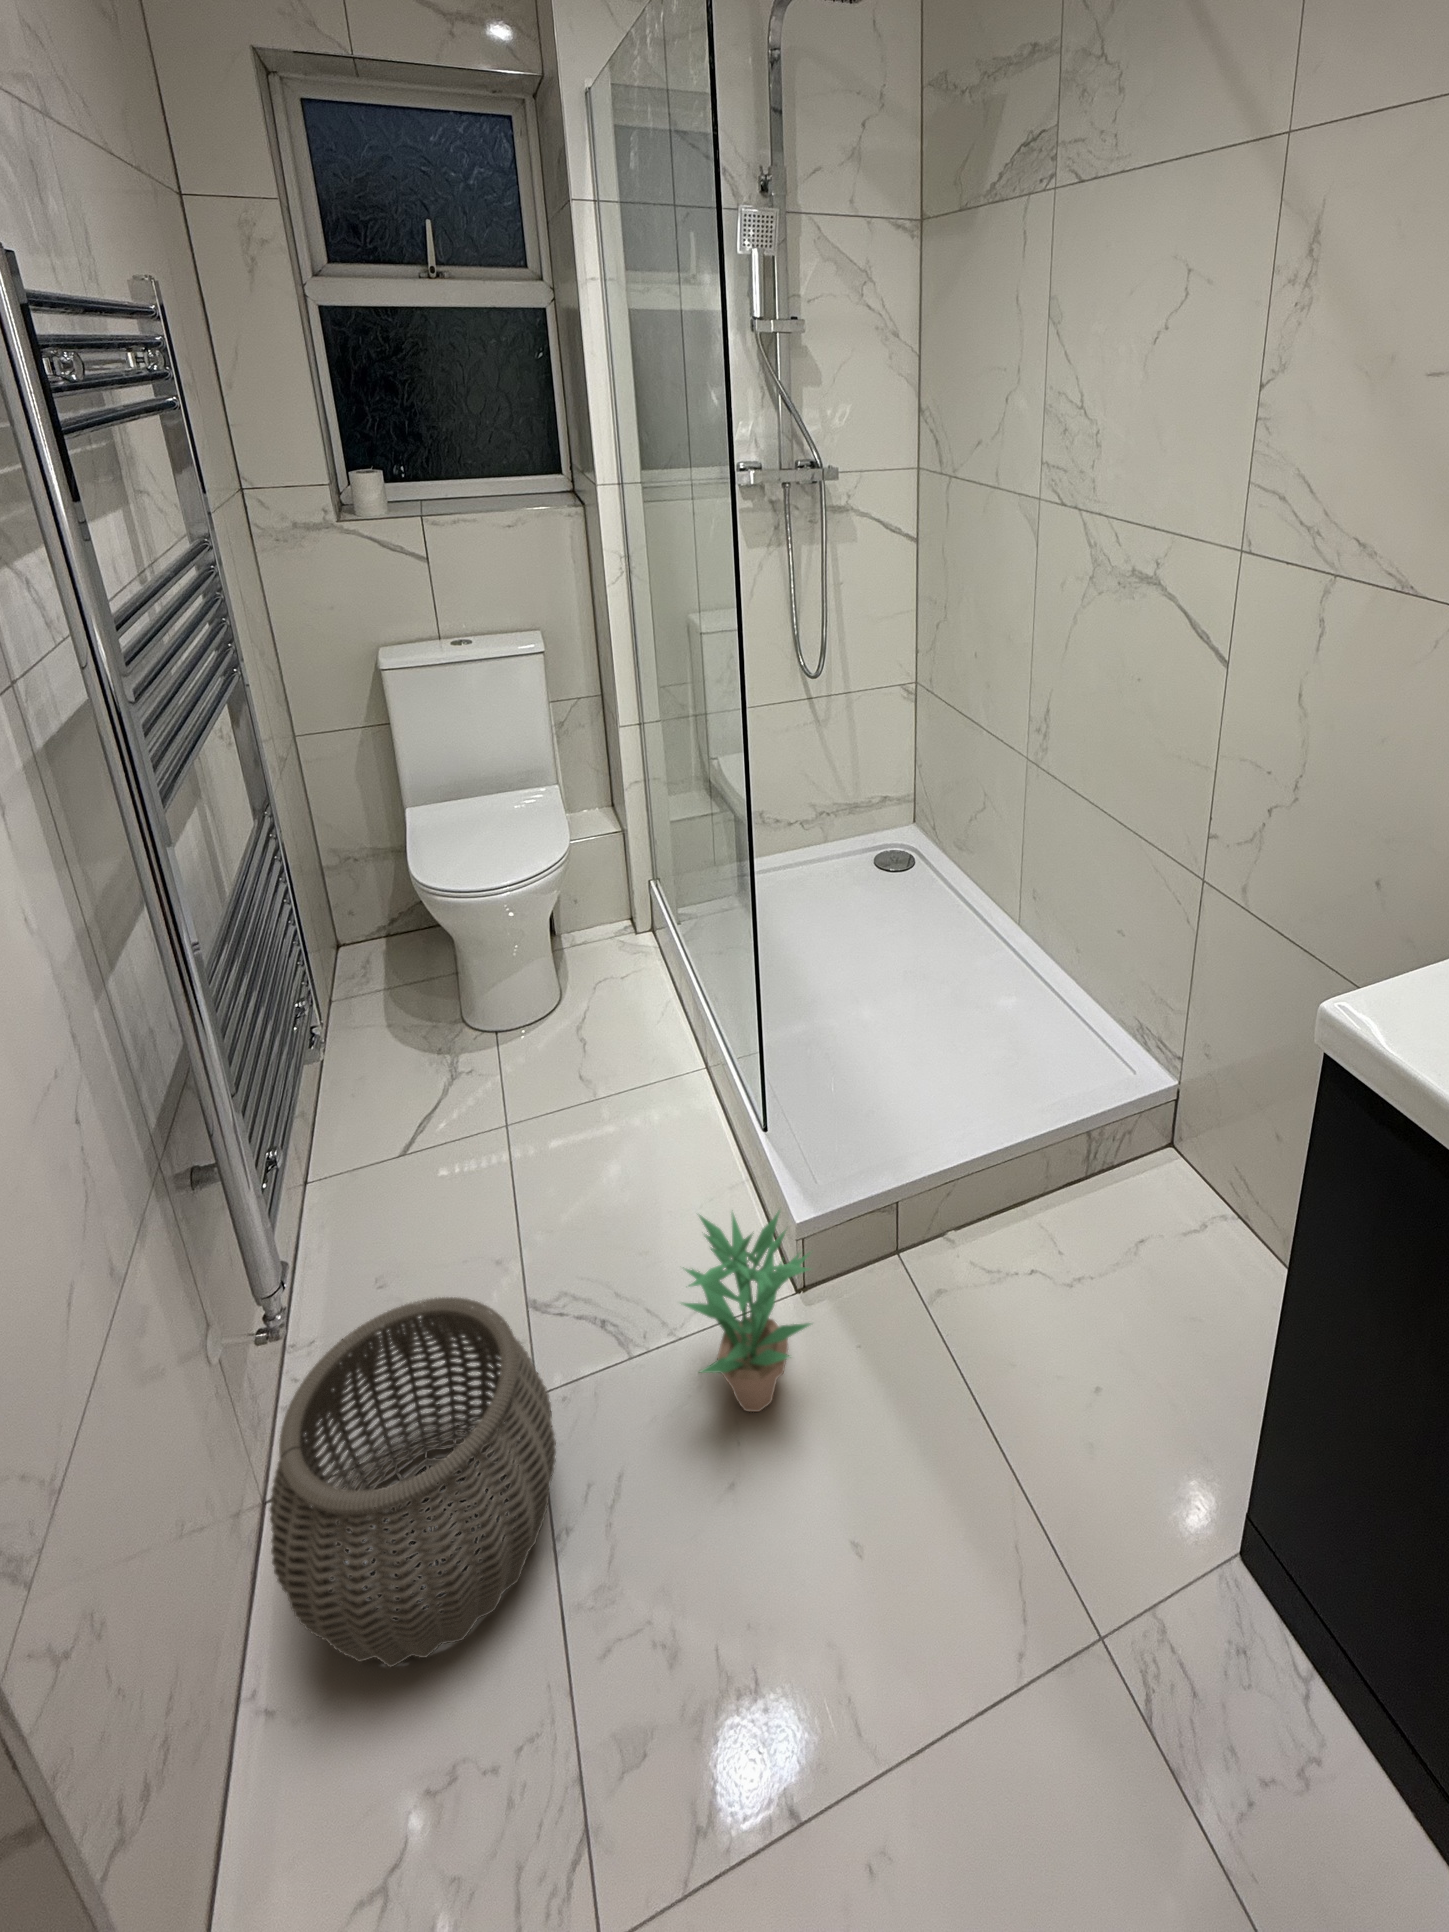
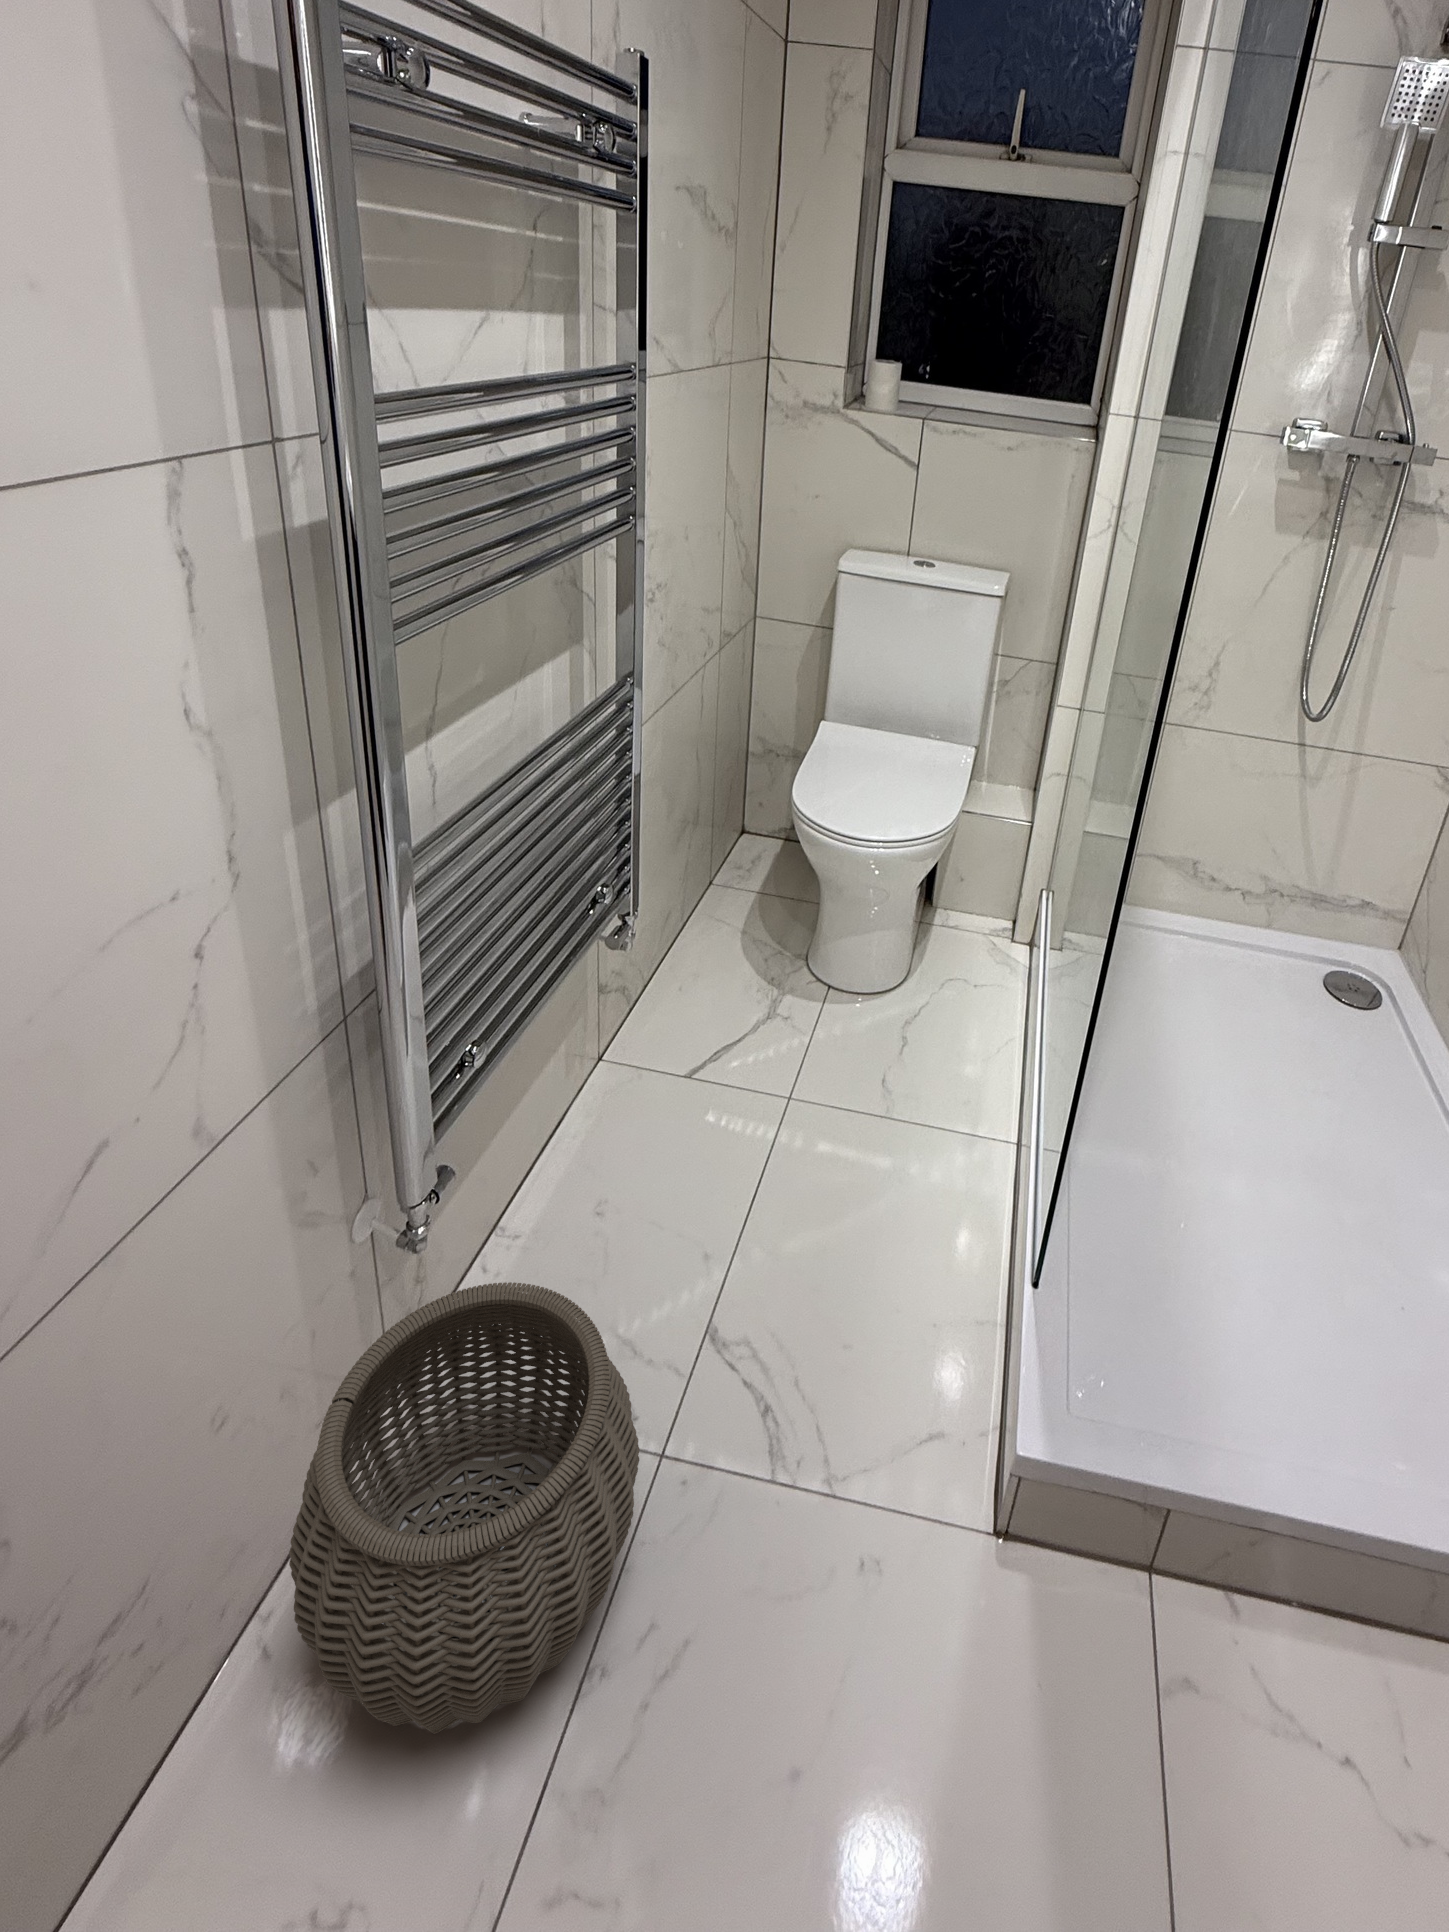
potted plant: present [683,1211,811,1412] -> none [790,1391,998,1682]

